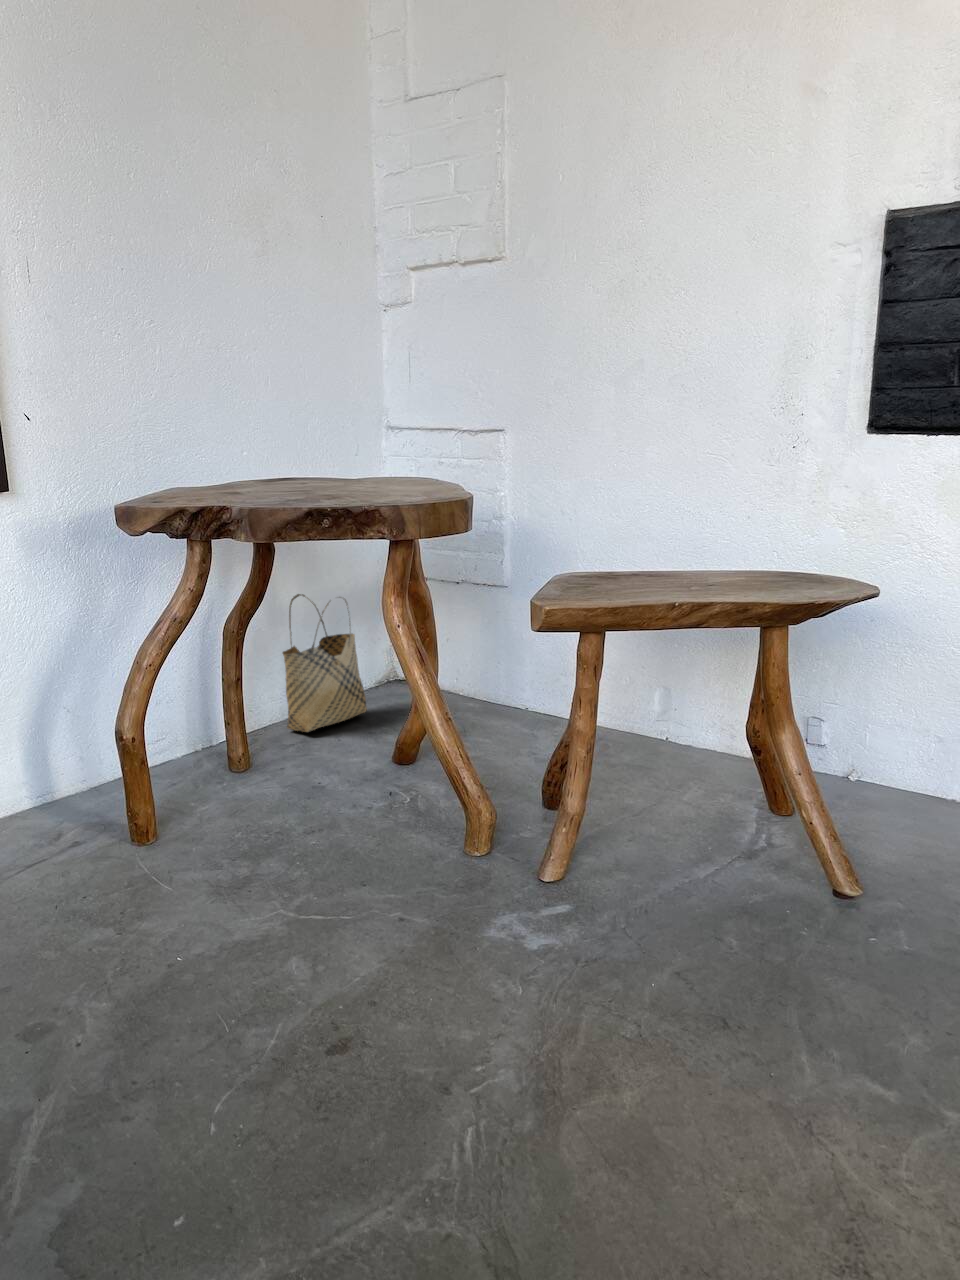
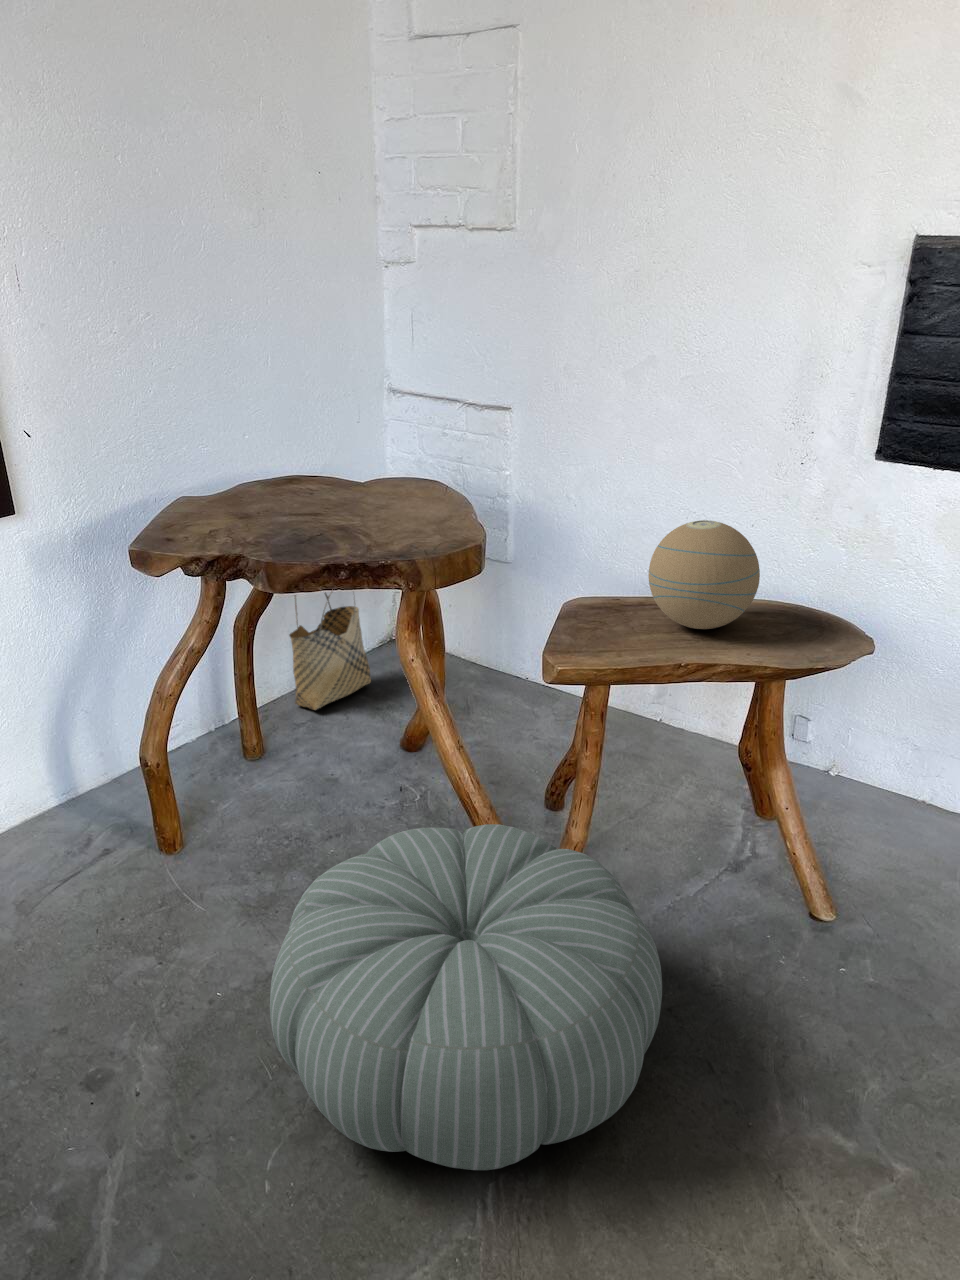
decorative orb: none [640,471,754,583] -> present [648,520,760,629]
pouf: none [226,773,666,1106] -> present [270,824,662,1170]

